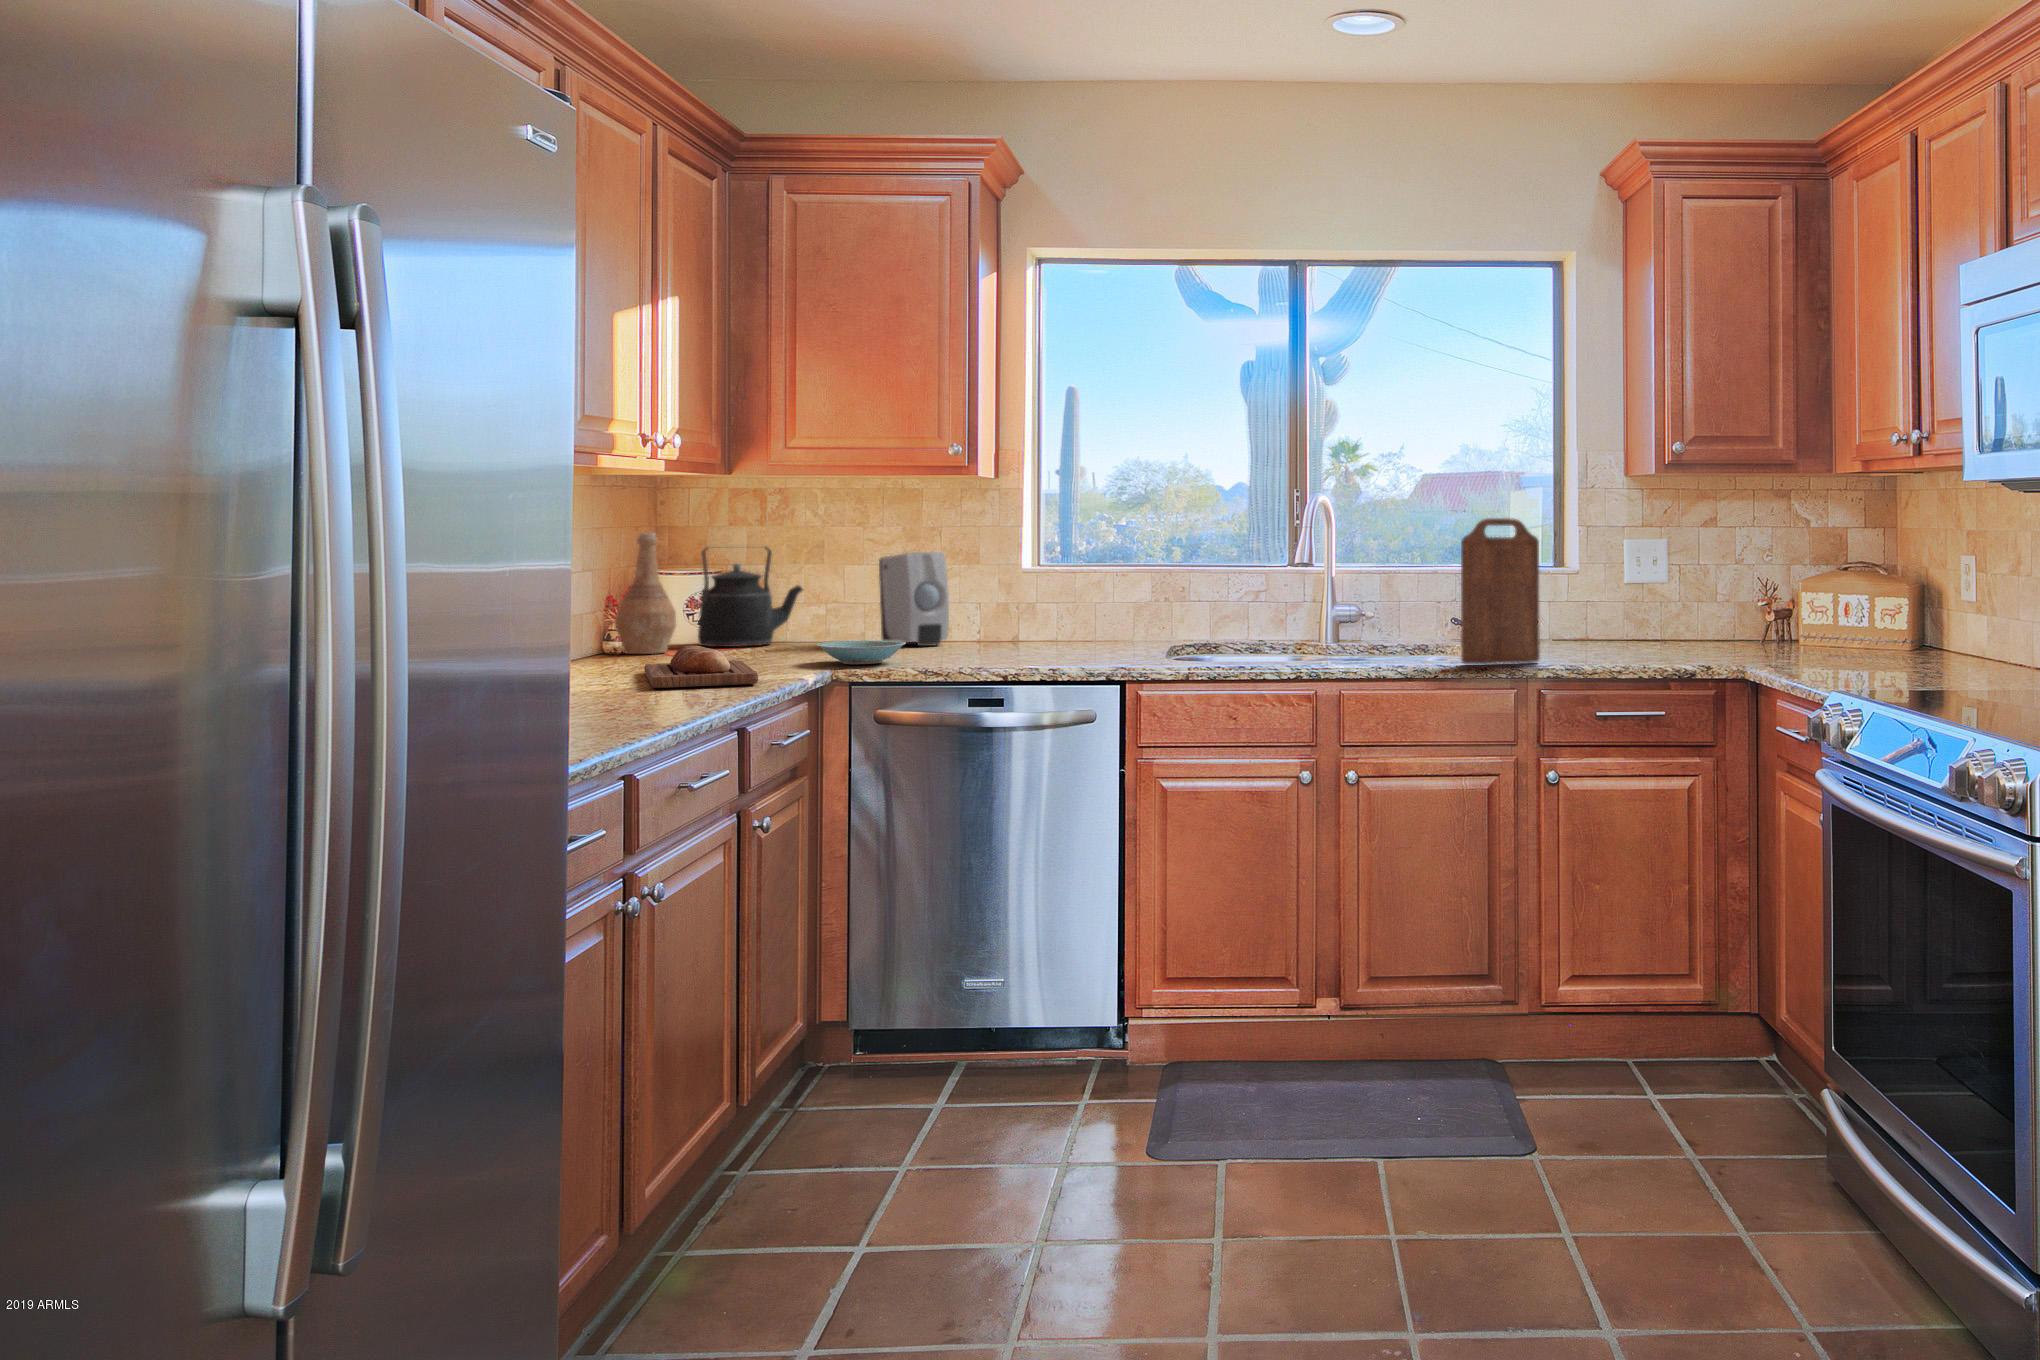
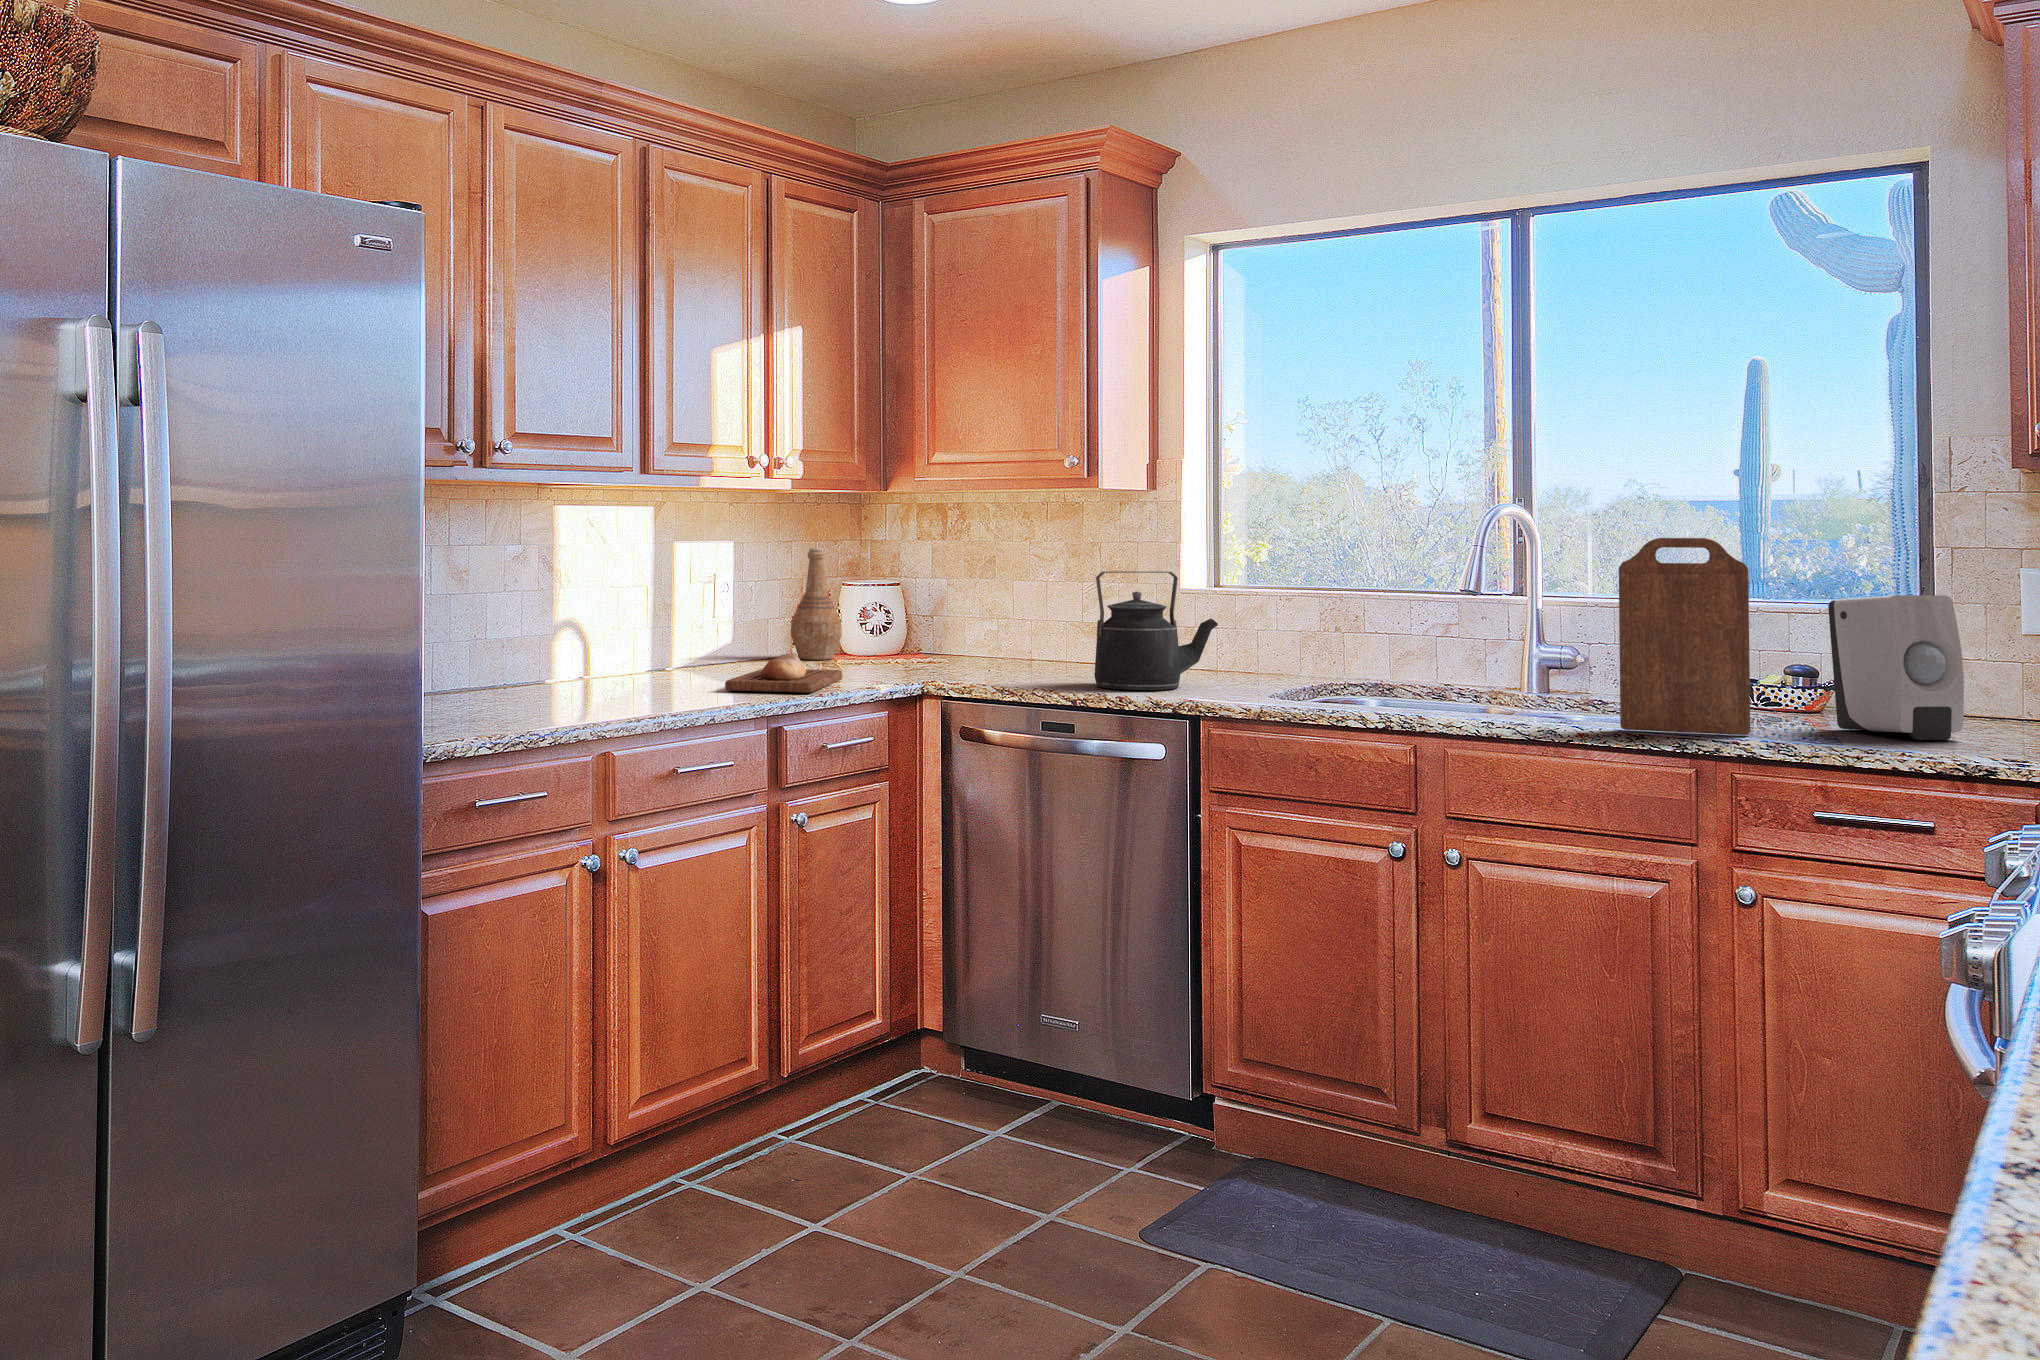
kettle: present [698,546,803,647] -> present [1094,571,1218,690]
soap dispenser: present [879,552,949,646] -> present [1828,595,1964,740]
bowl: present [817,641,906,664] -> none [913,657,998,681]

